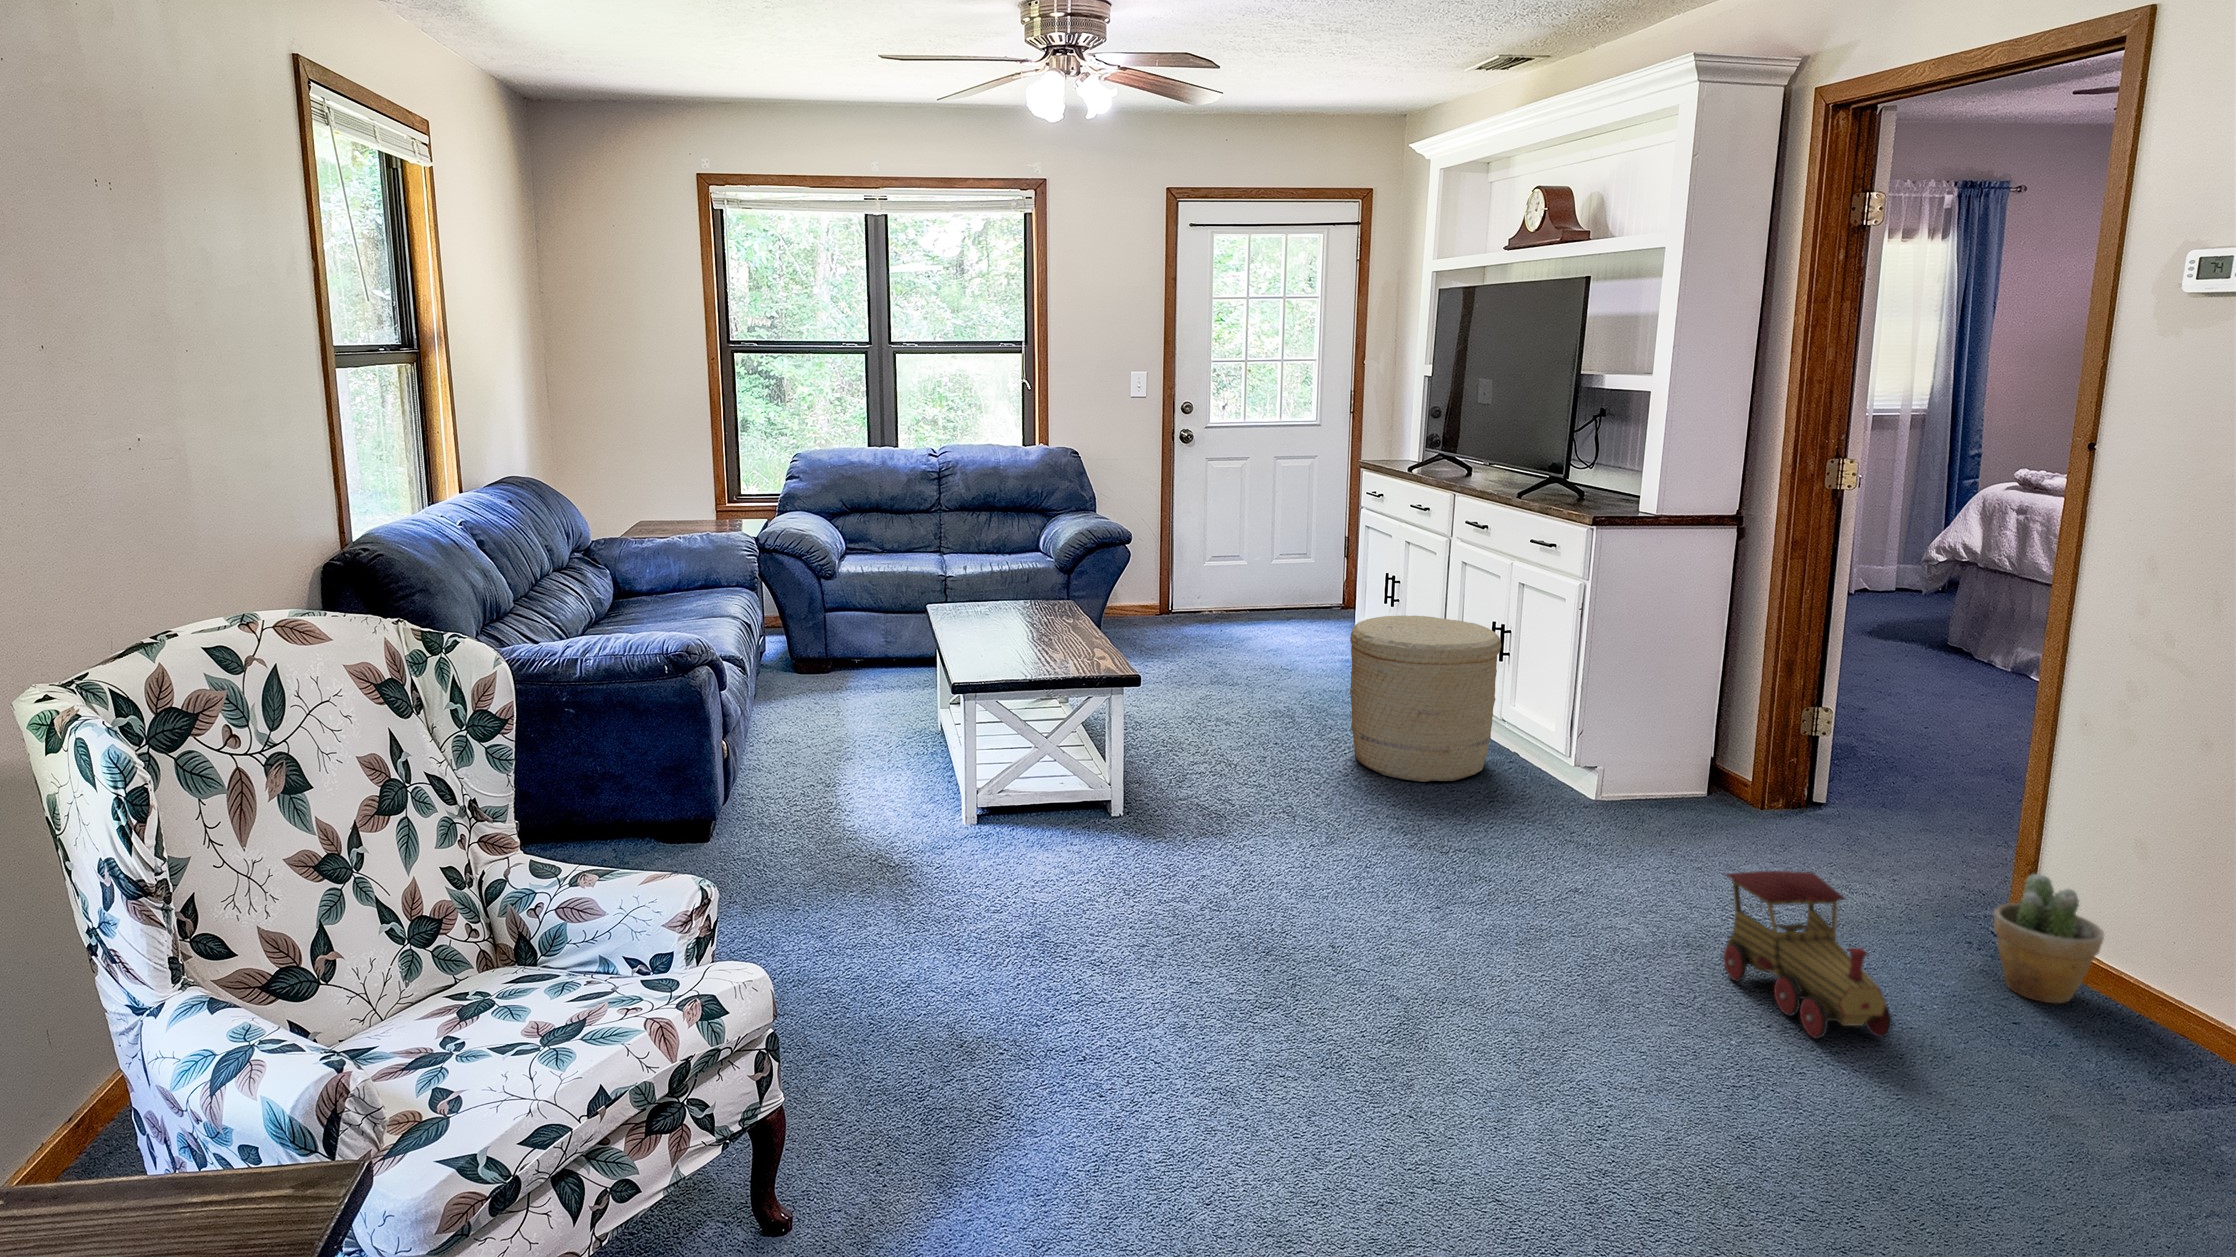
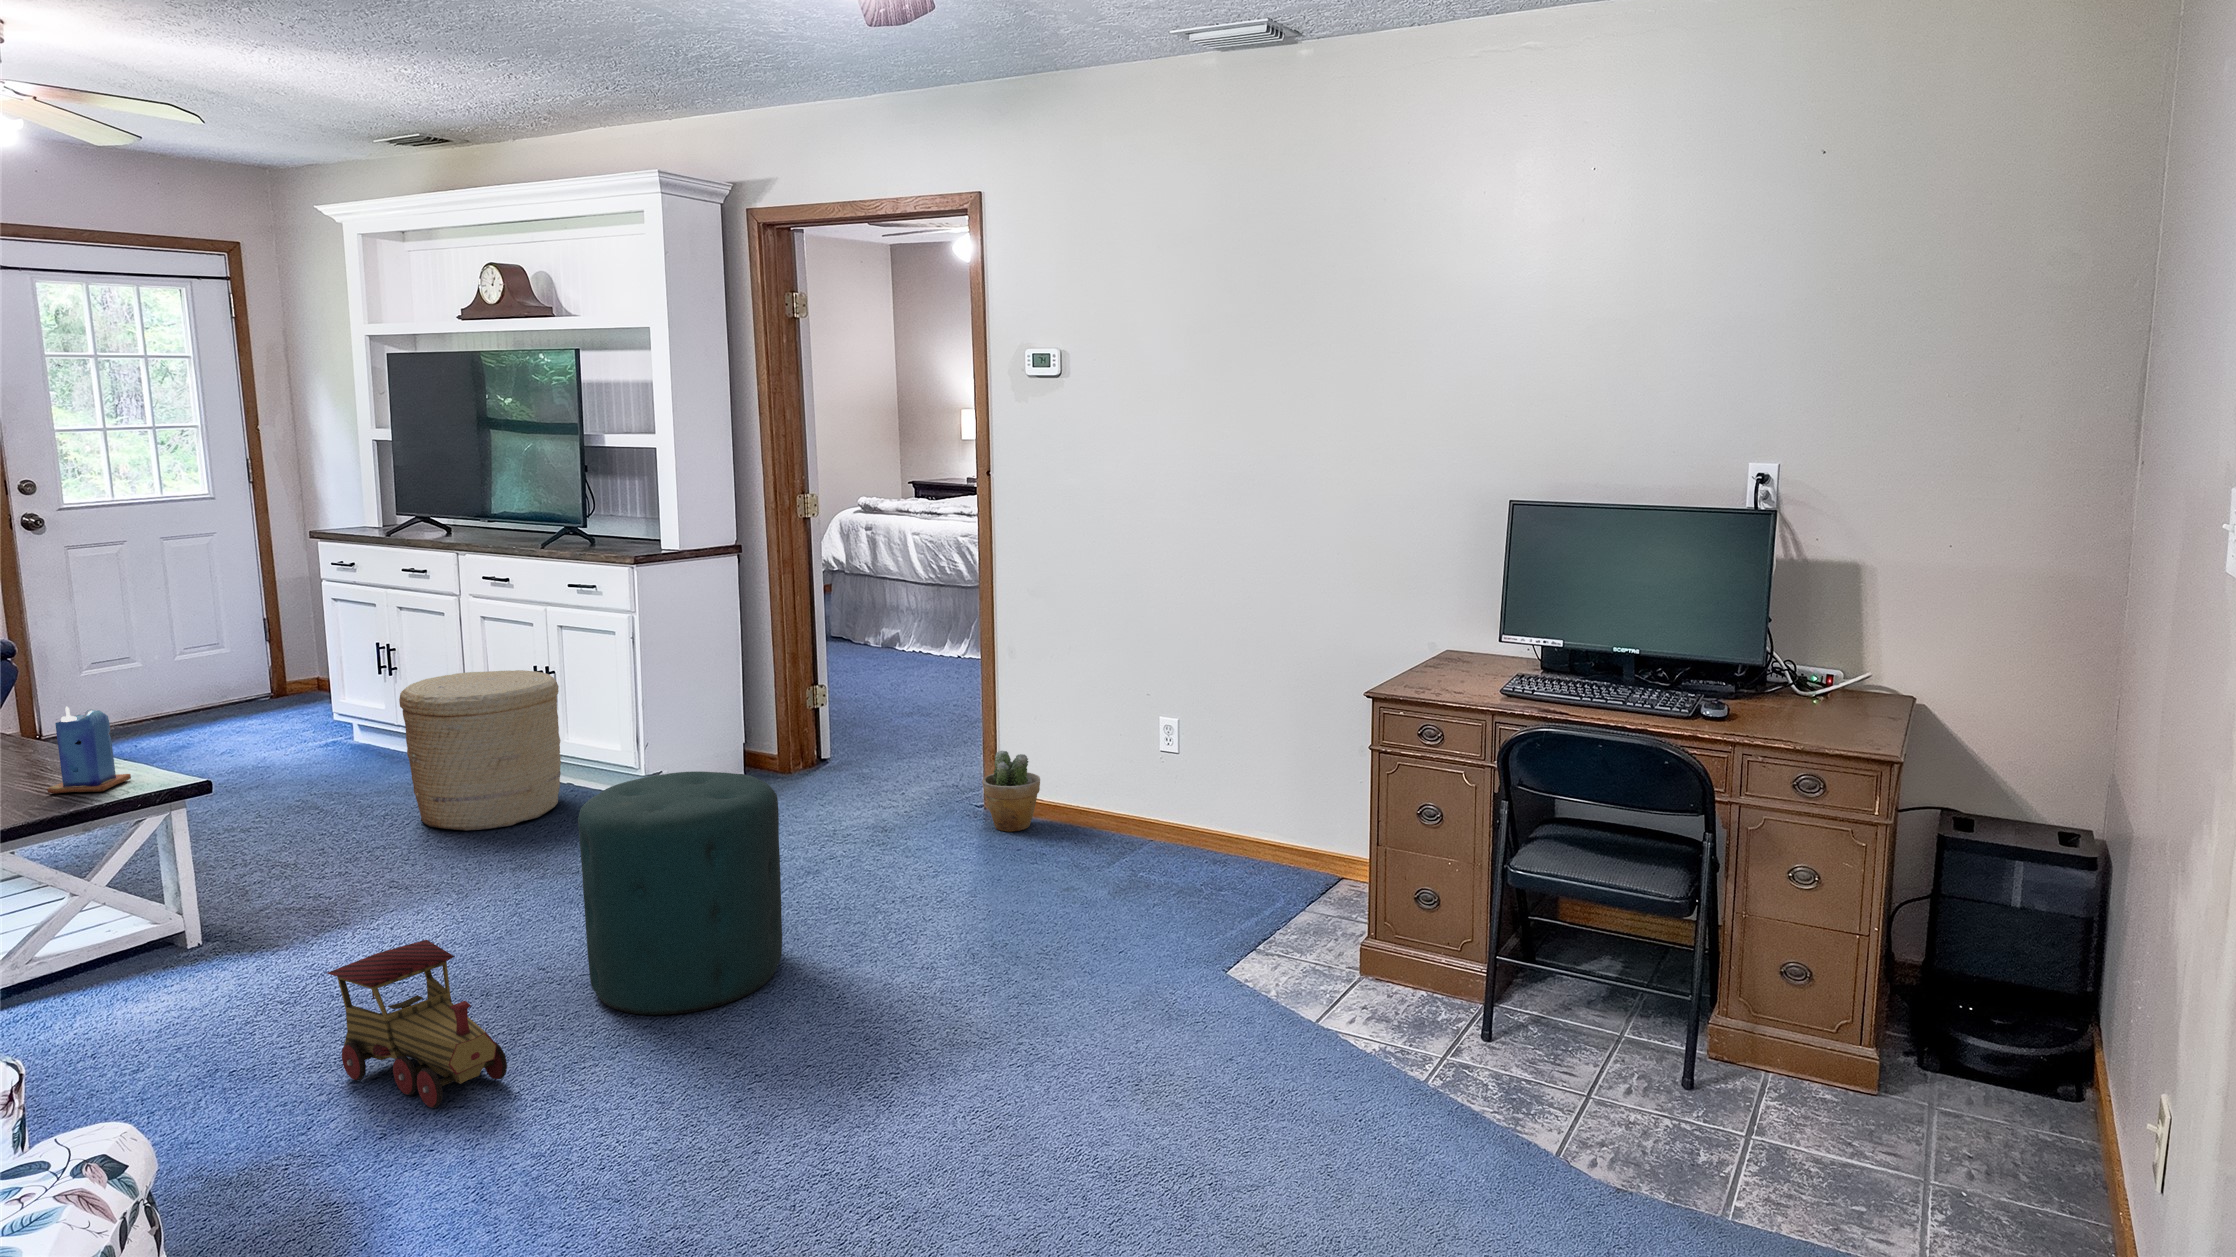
candle: none [1041,593,1097,668] -> present [48,707,131,793]
ottoman: none [1342,778,1581,1076] -> present [578,771,782,1015]
toy train: present [1723,871,1892,1039] -> present [327,940,507,1108]

